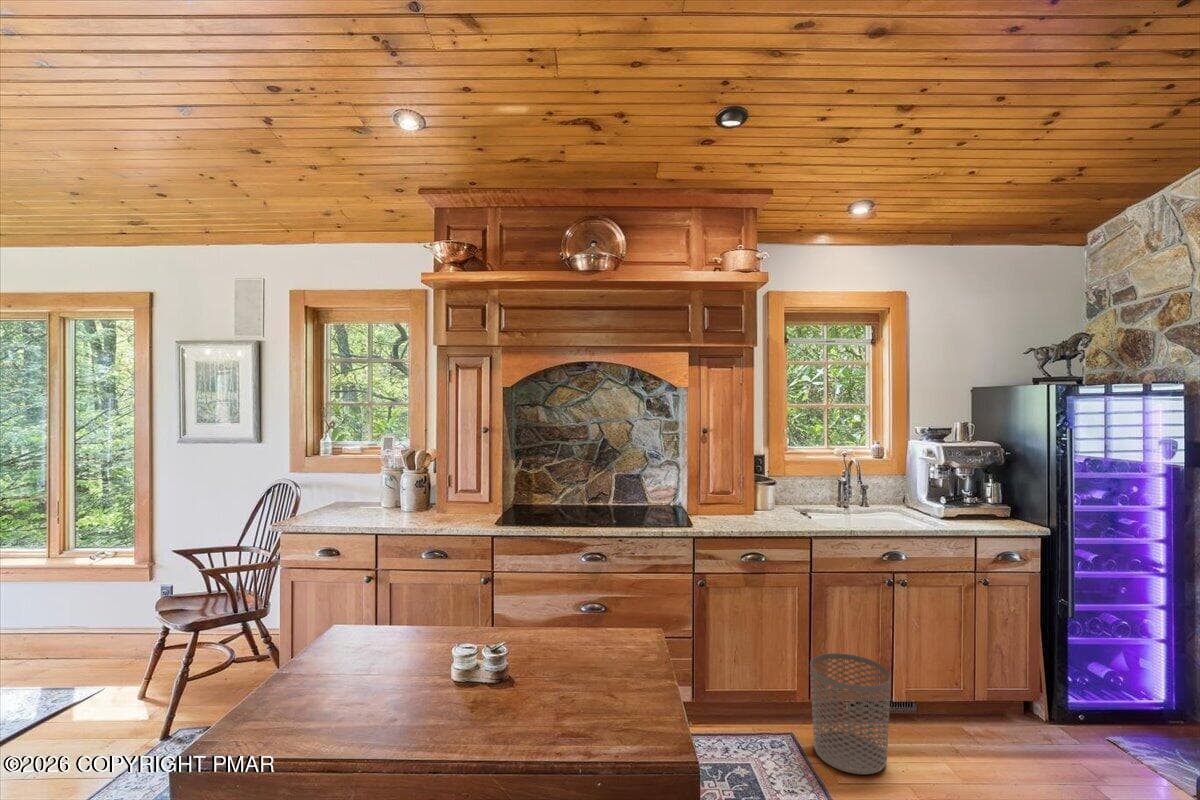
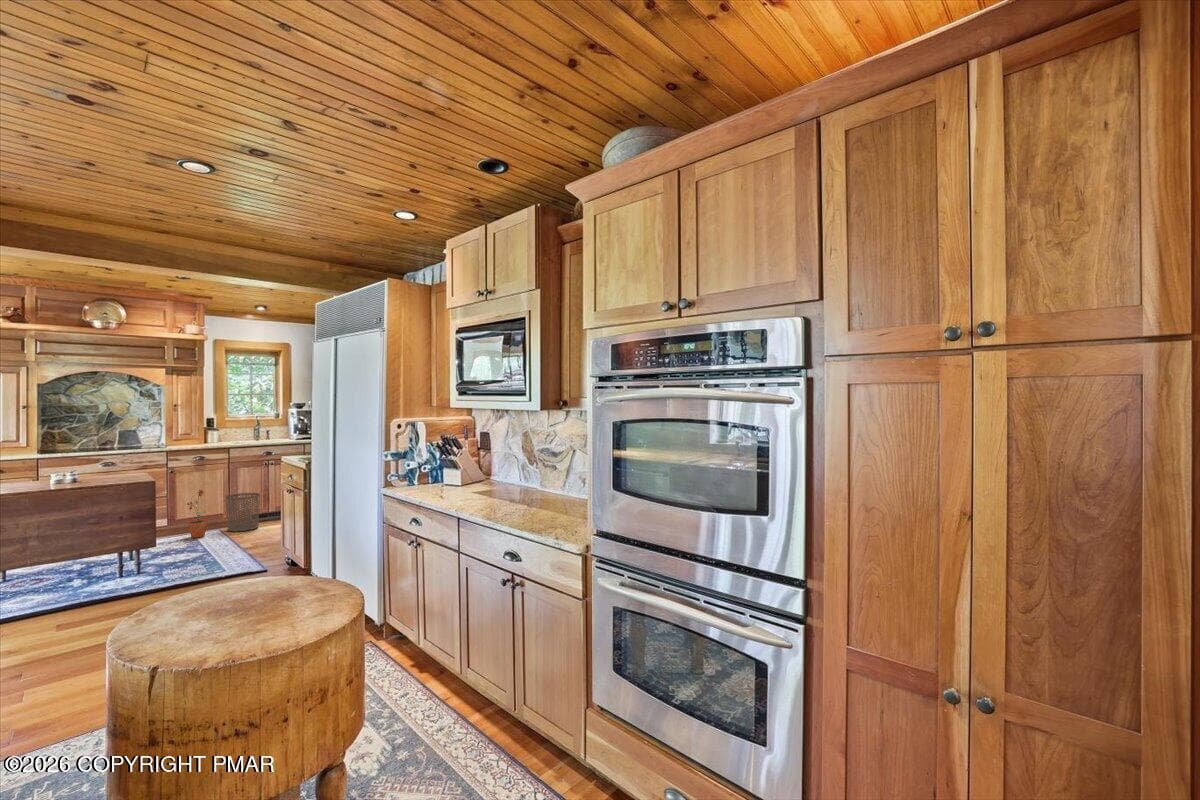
potted plant: none [731,641,778,773] -> present [187,490,208,538]

